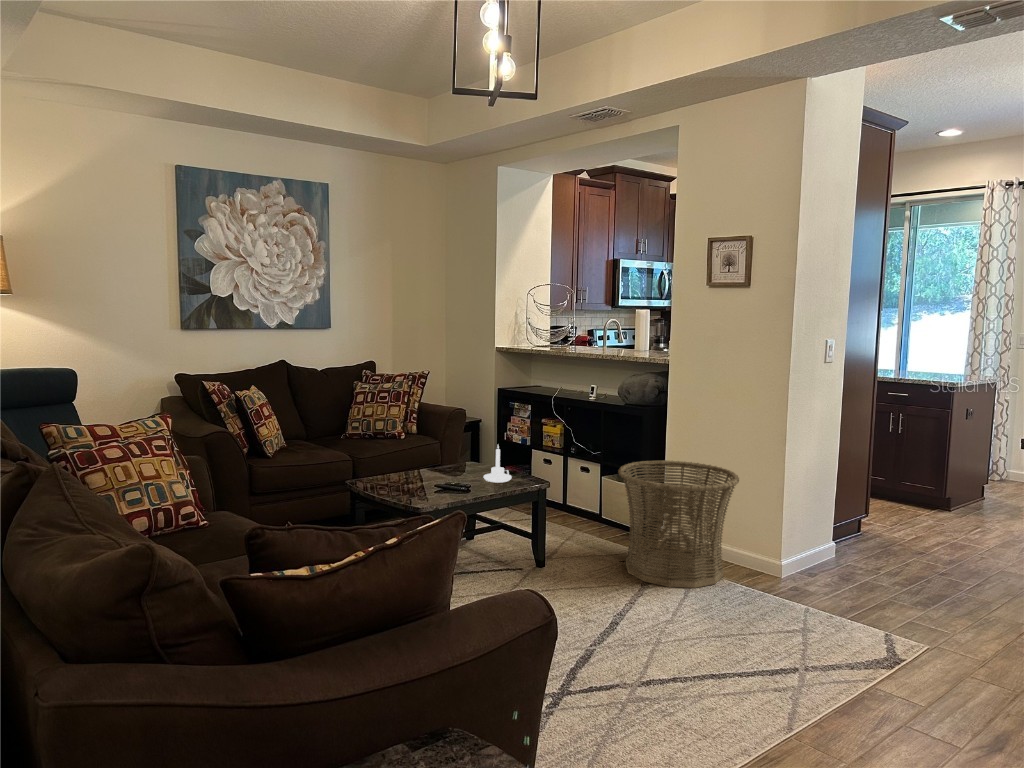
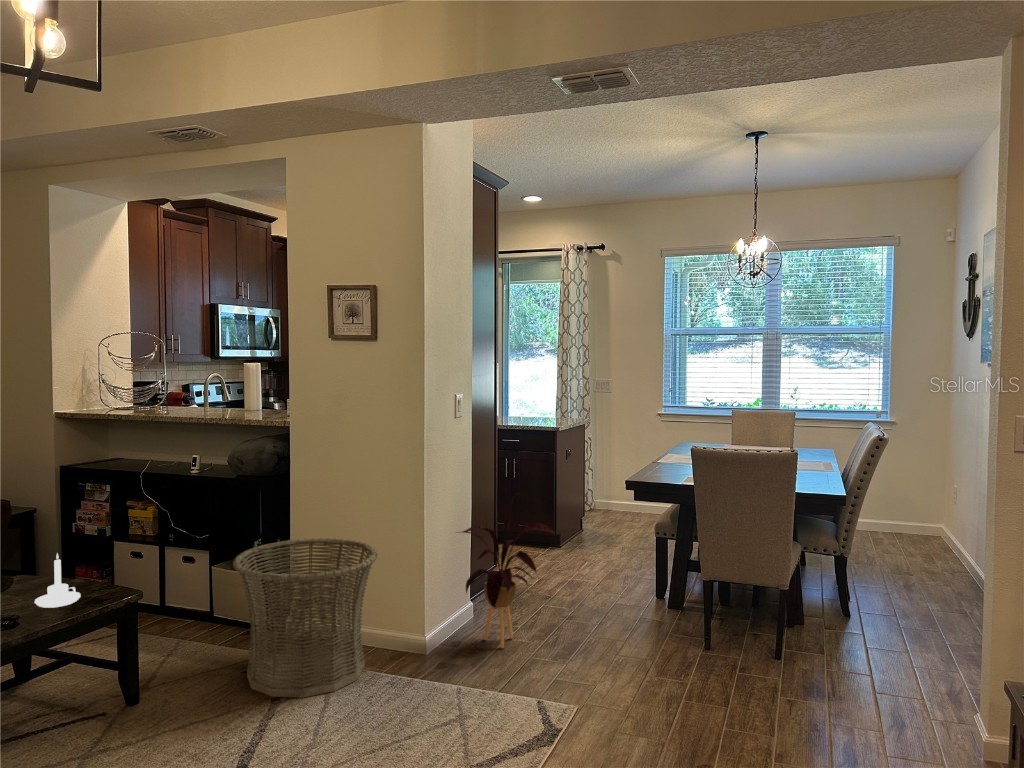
house plant: none [818,440,929,587] -> present [463,492,558,648]

